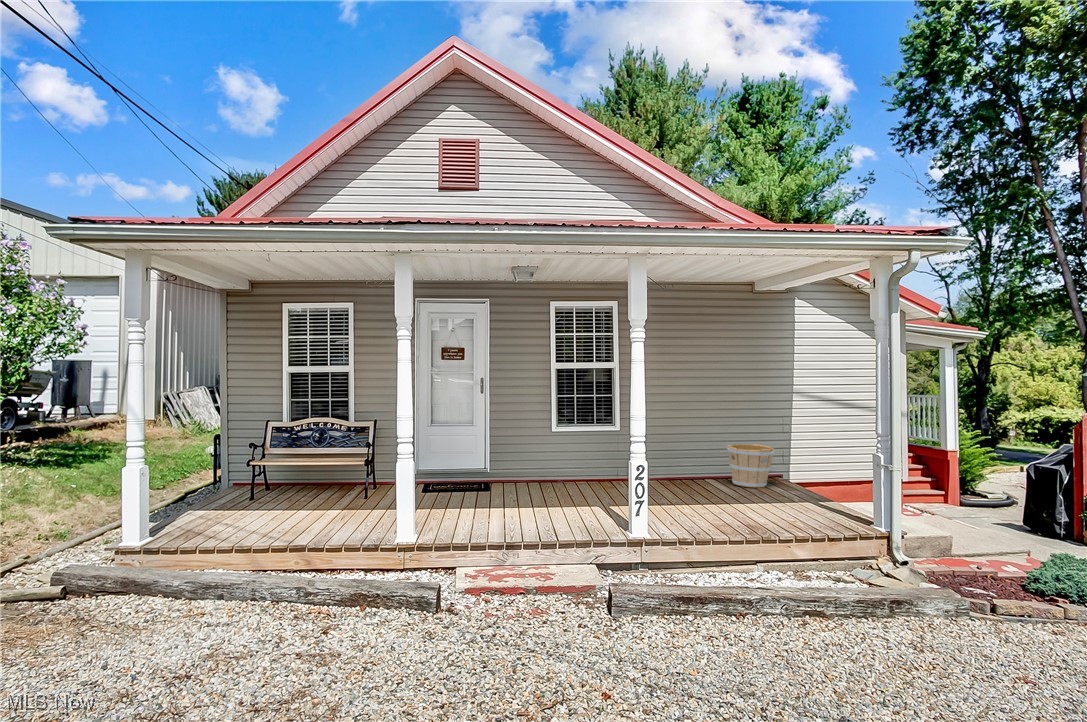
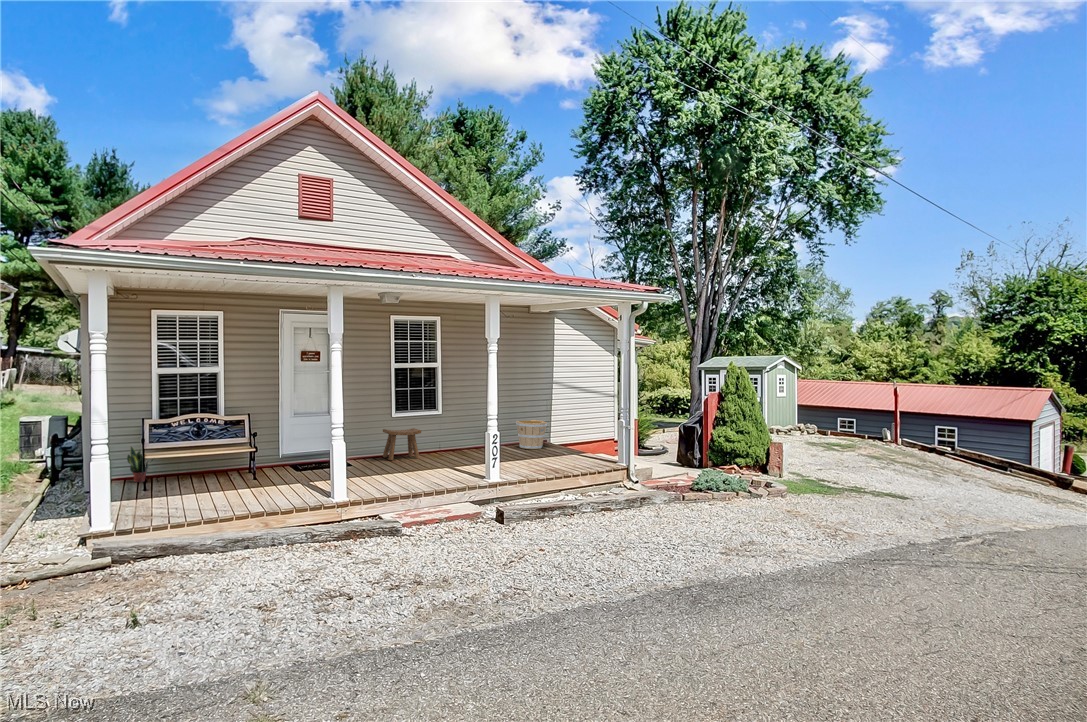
stool: none [538,446,583,488] -> present [383,428,421,460]
potted plant: none [262,451,291,491] -> present [127,447,154,482]

